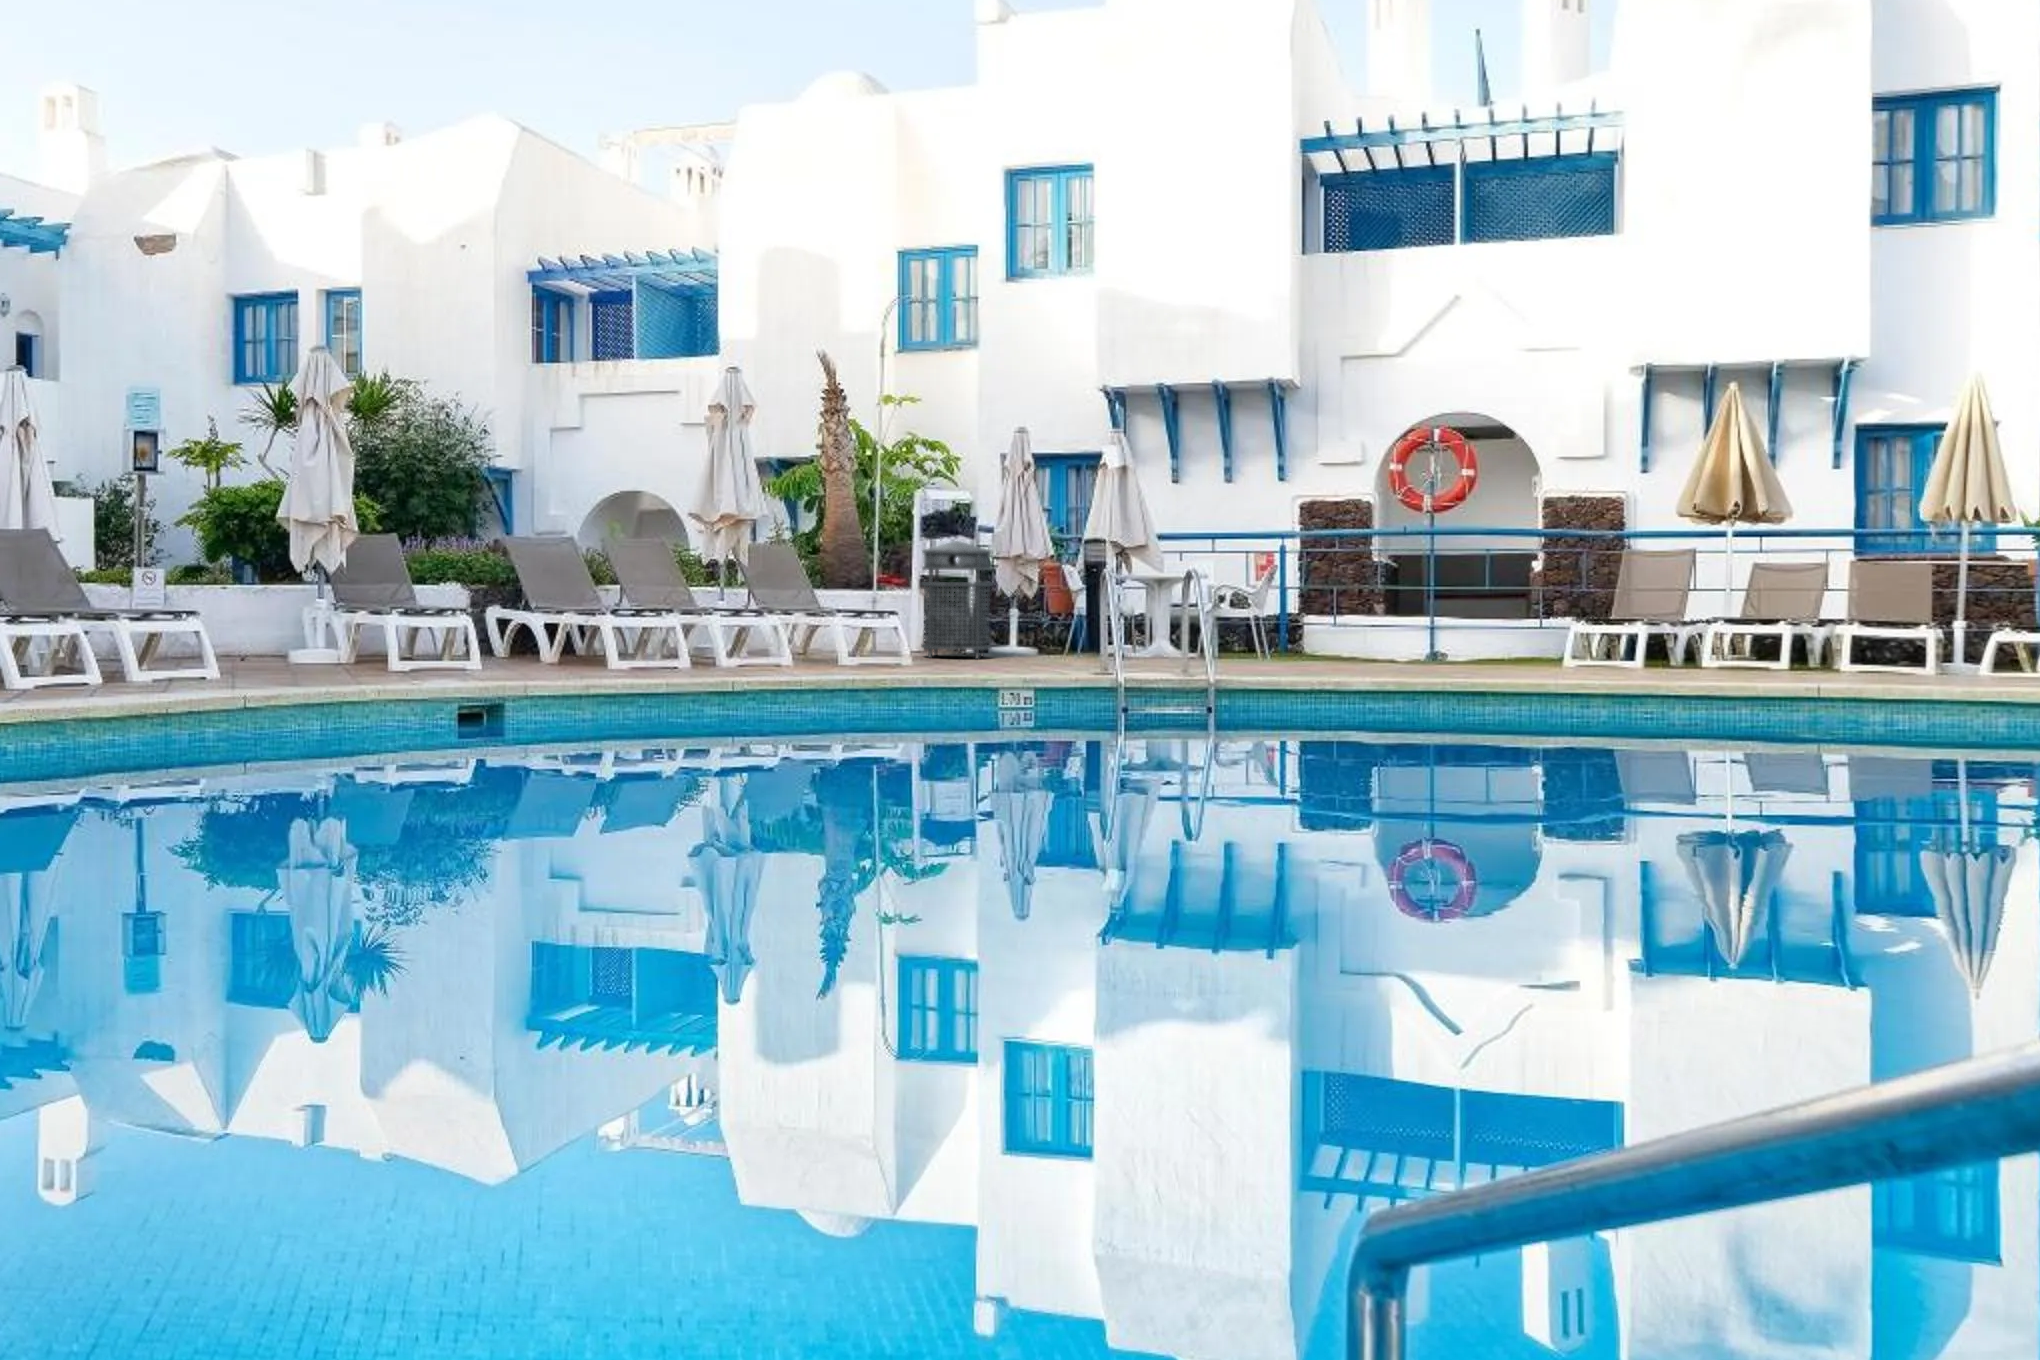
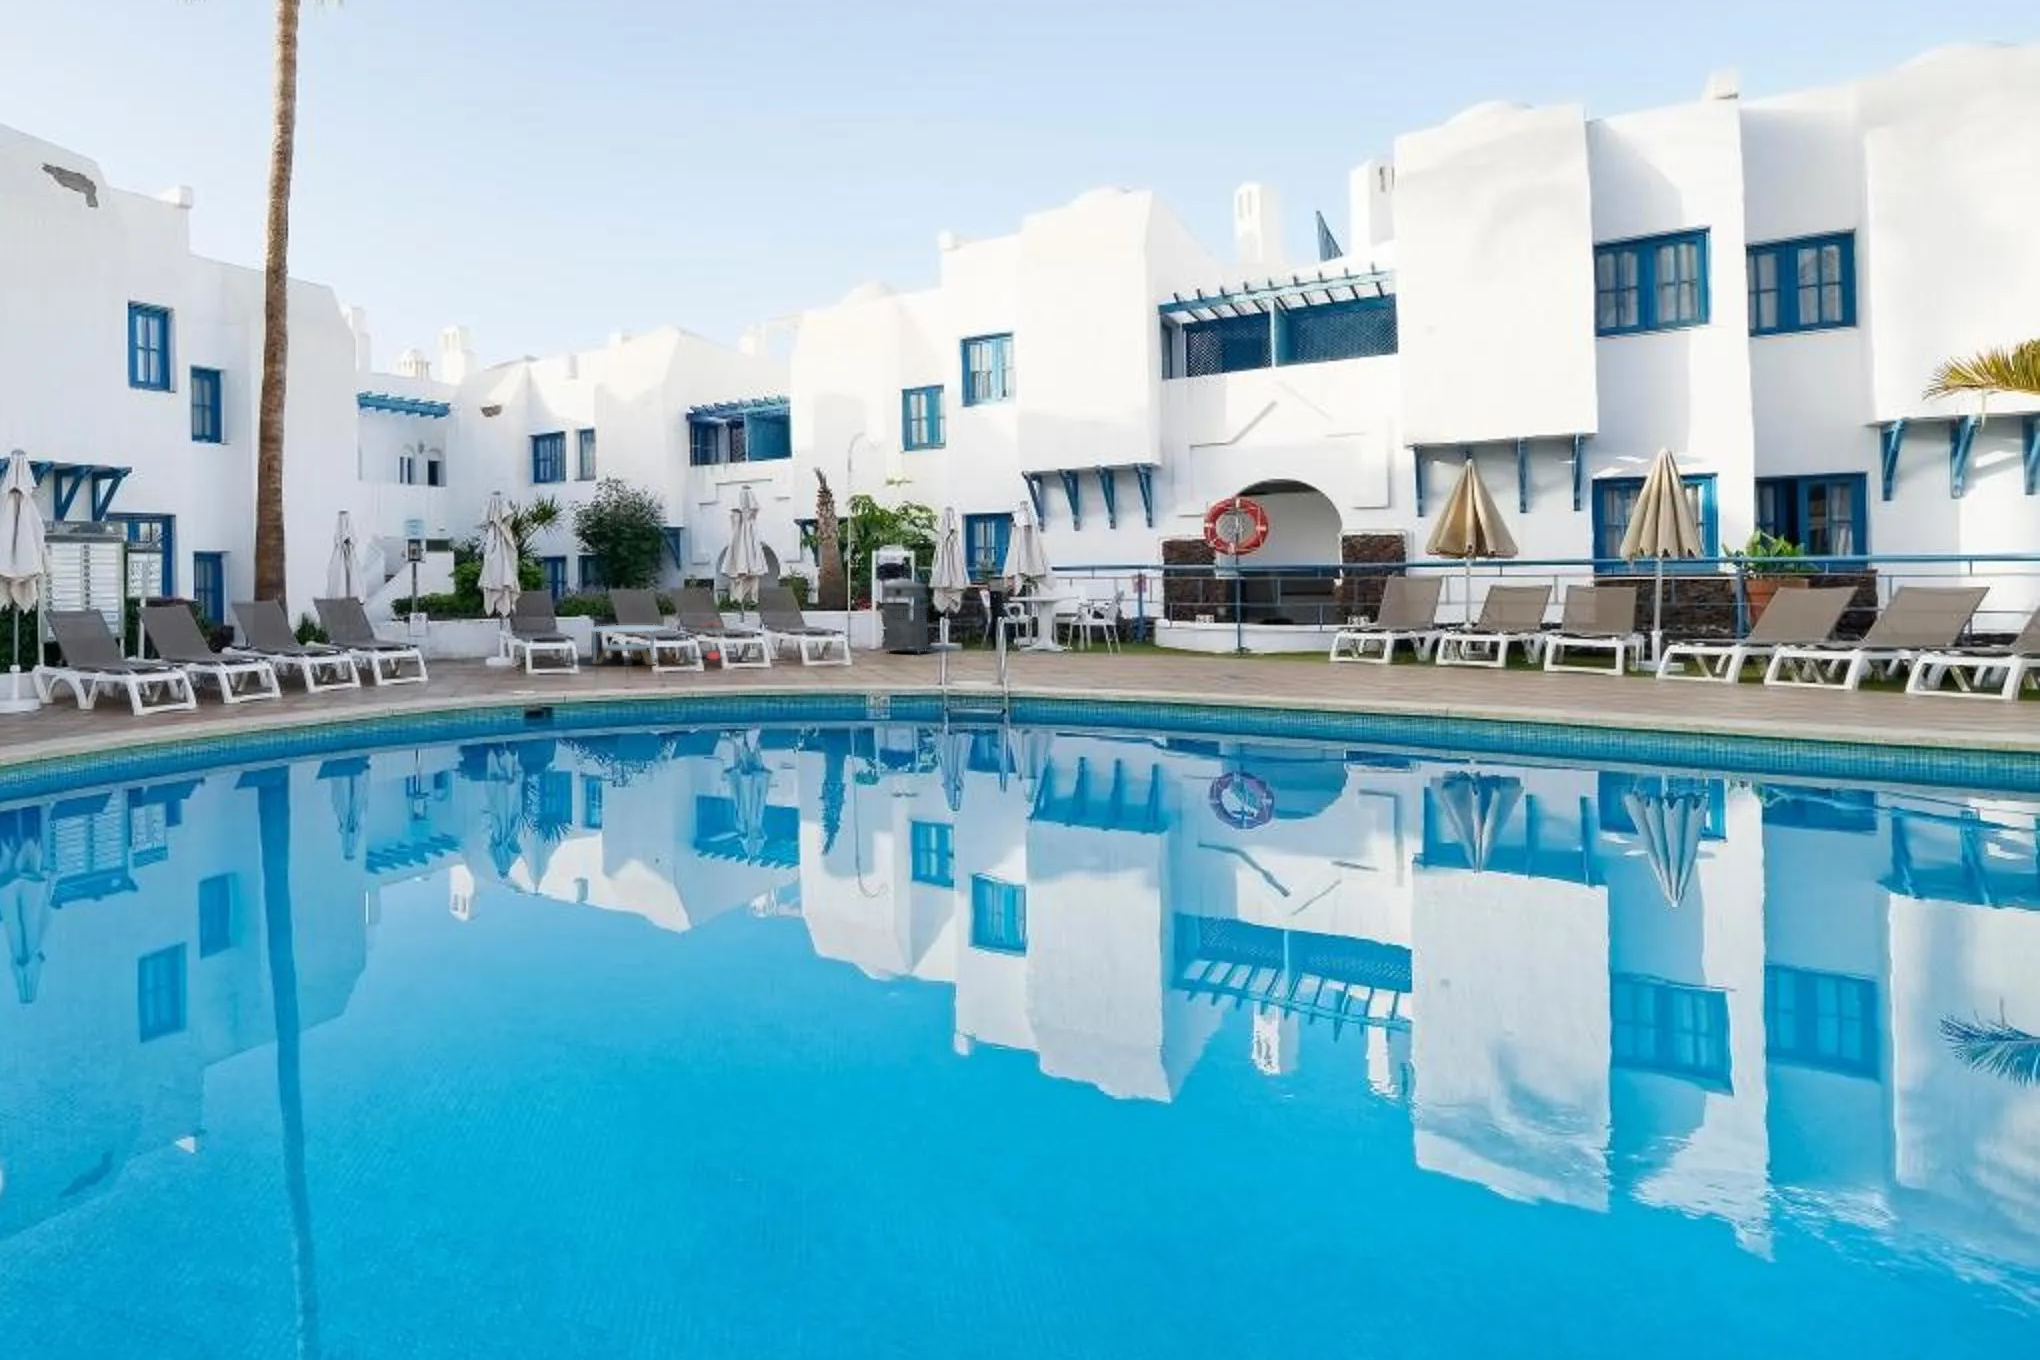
potted plant: none [645,600,688,663] -> present [702,621,722,660]
round table: none [457,605,602,667] -> present [588,625,667,665]

